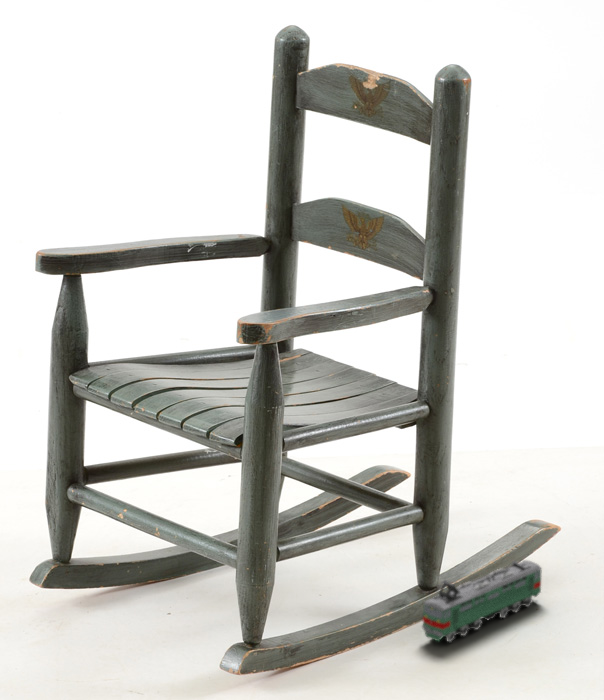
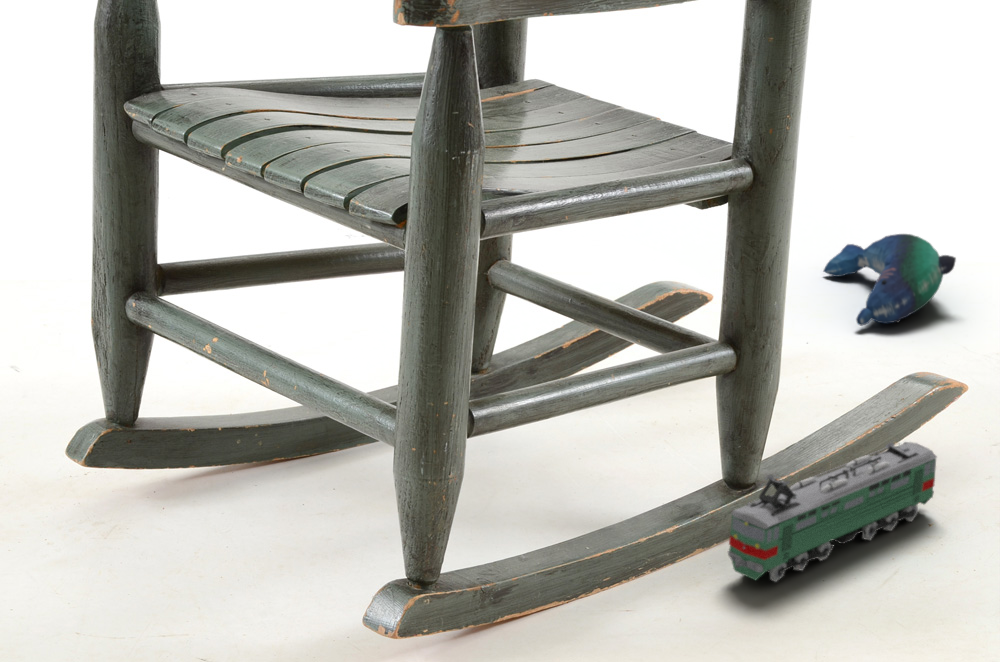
plush toy: none [478,432,559,491] -> present [824,234,956,326]

